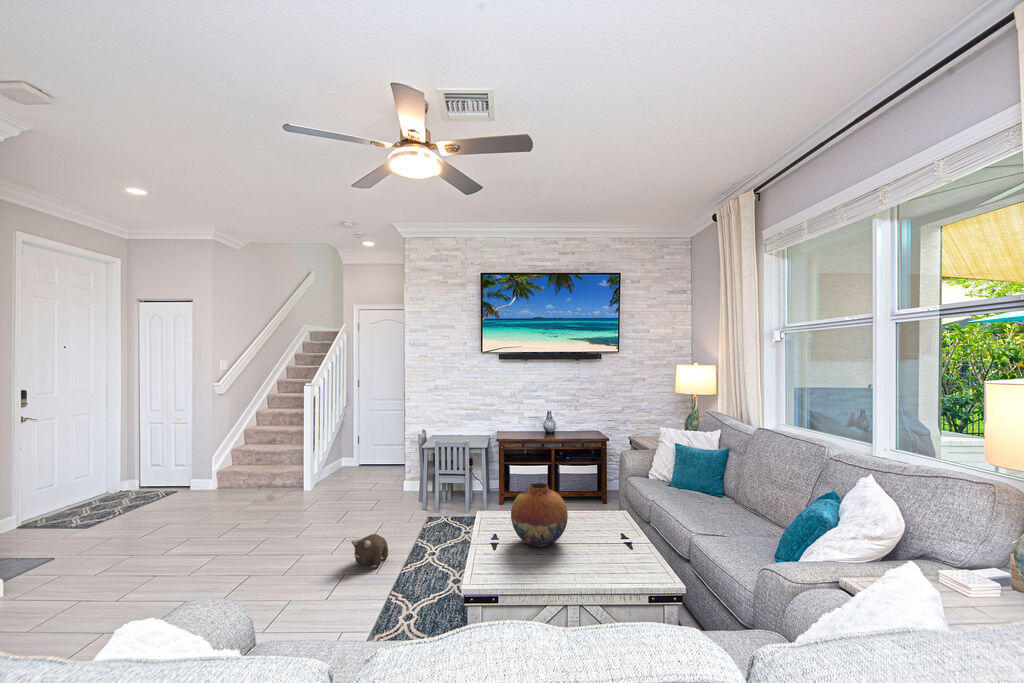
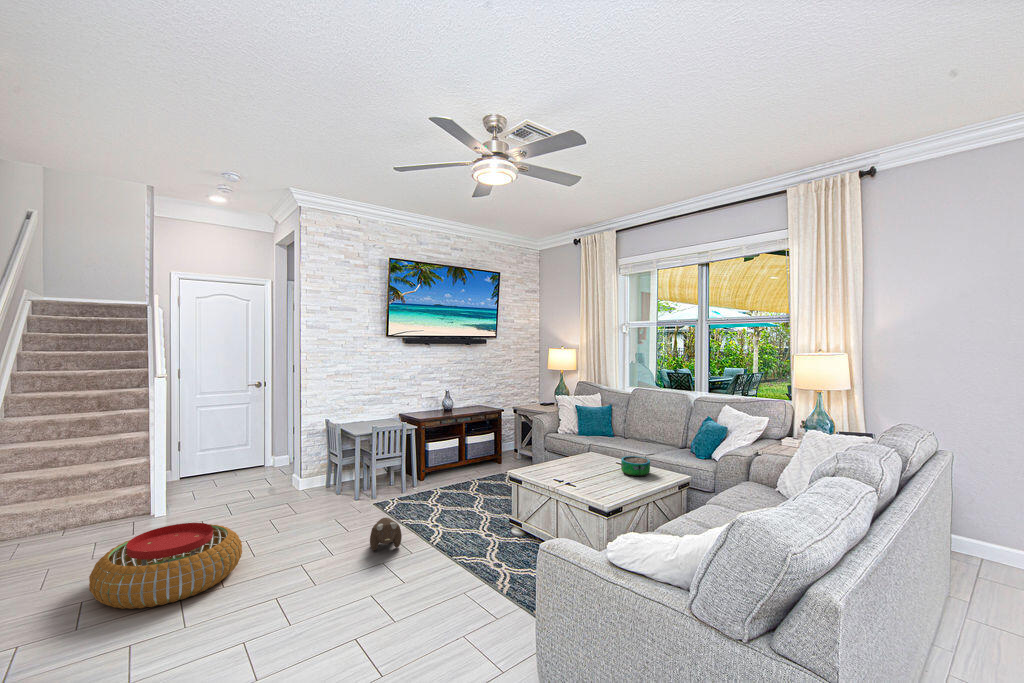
vase: present [511,483,568,547] -> none [561,433,605,480]
pouf: none [179,501,287,560] -> present [89,523,242,609]
decorative bowl: none [593,528,634,563] -> present [621,456,650,476]

